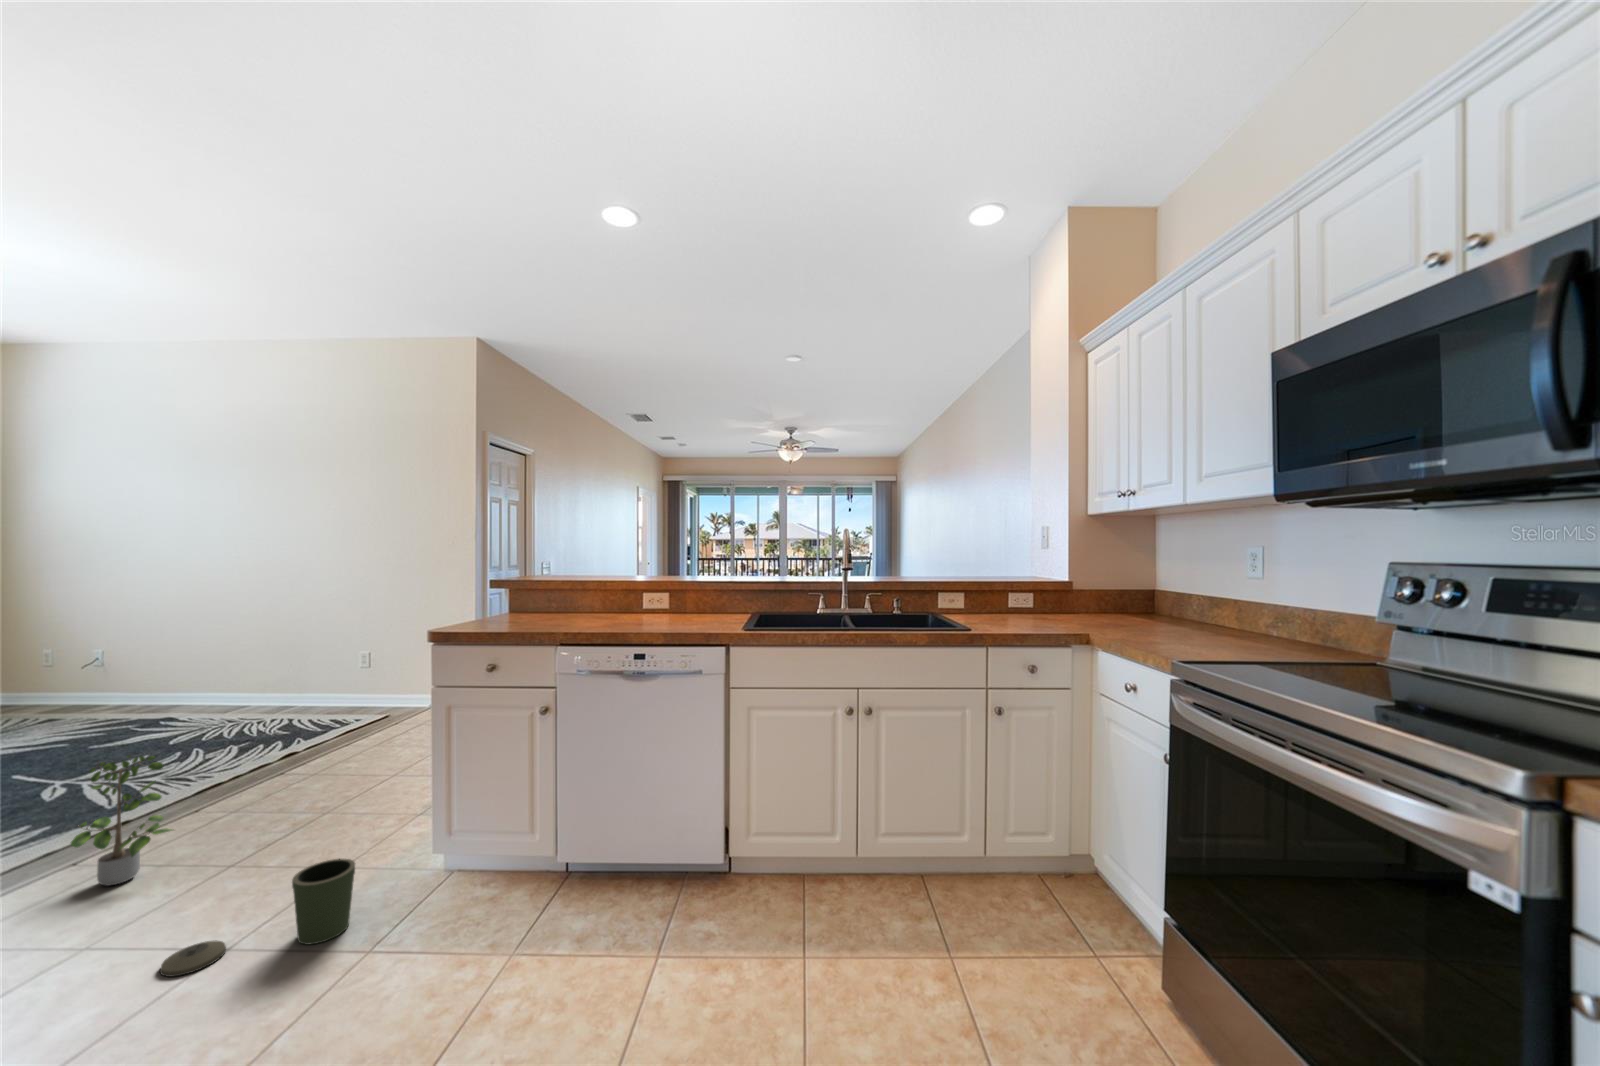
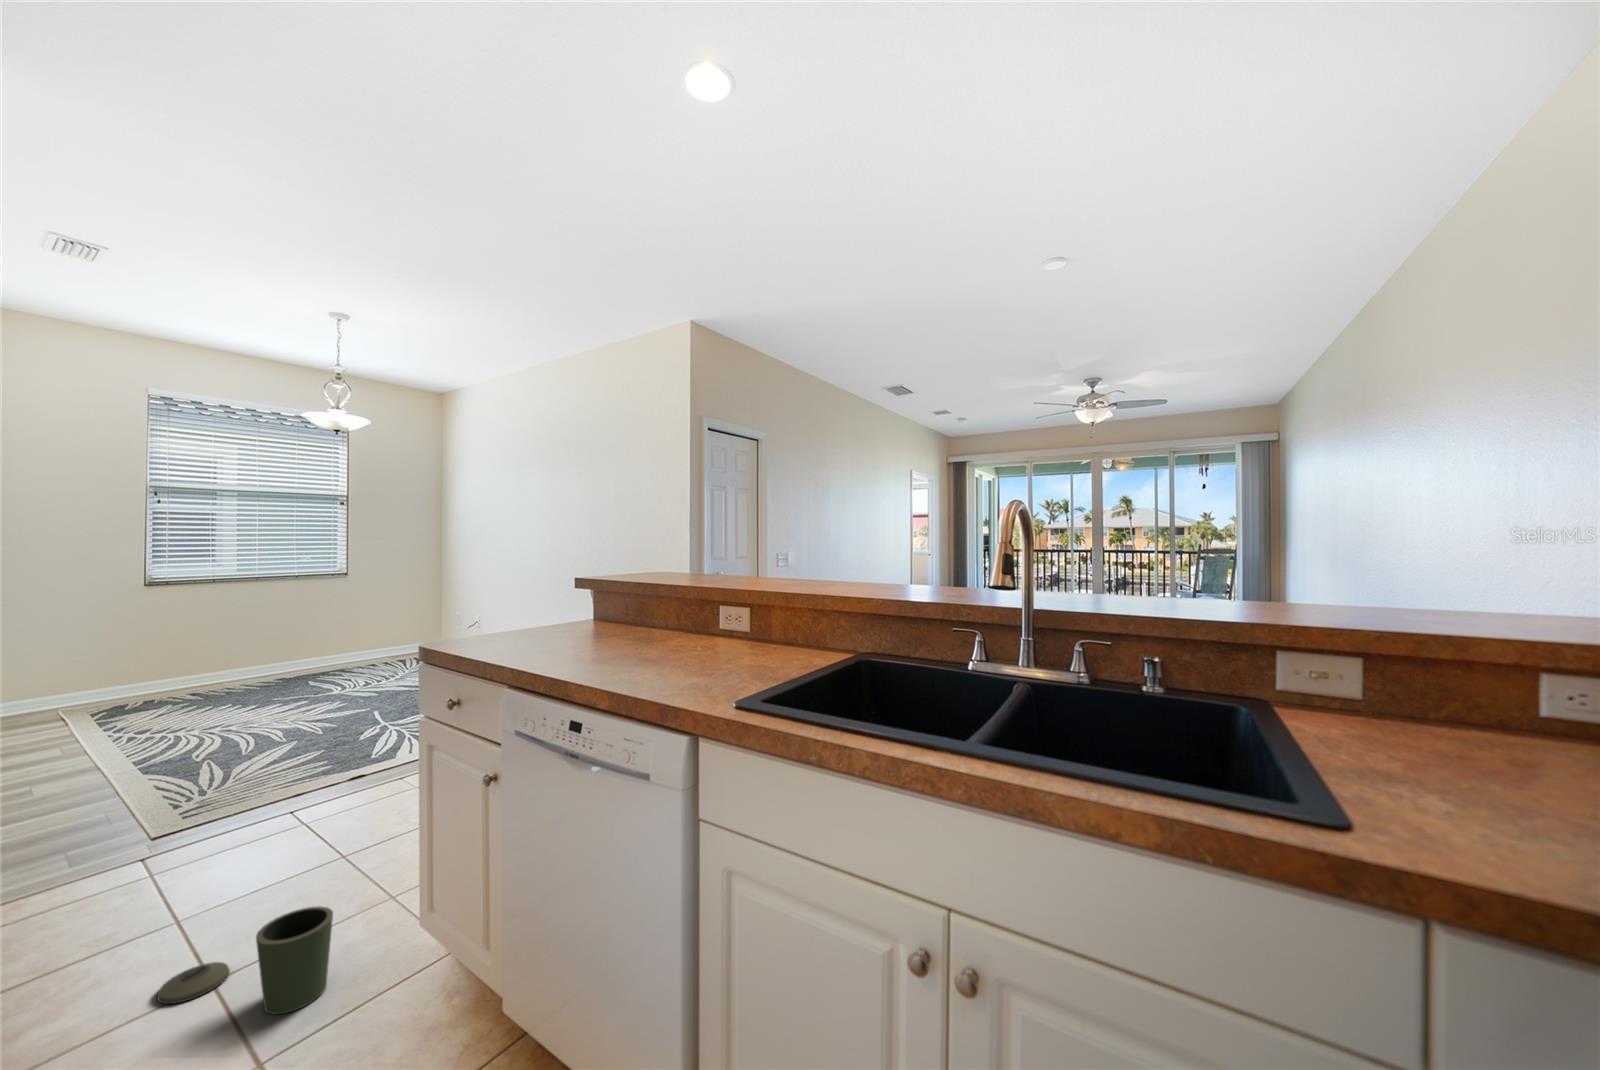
potted plant: present [71,755,173,886] -> none [252,731,321,851]

